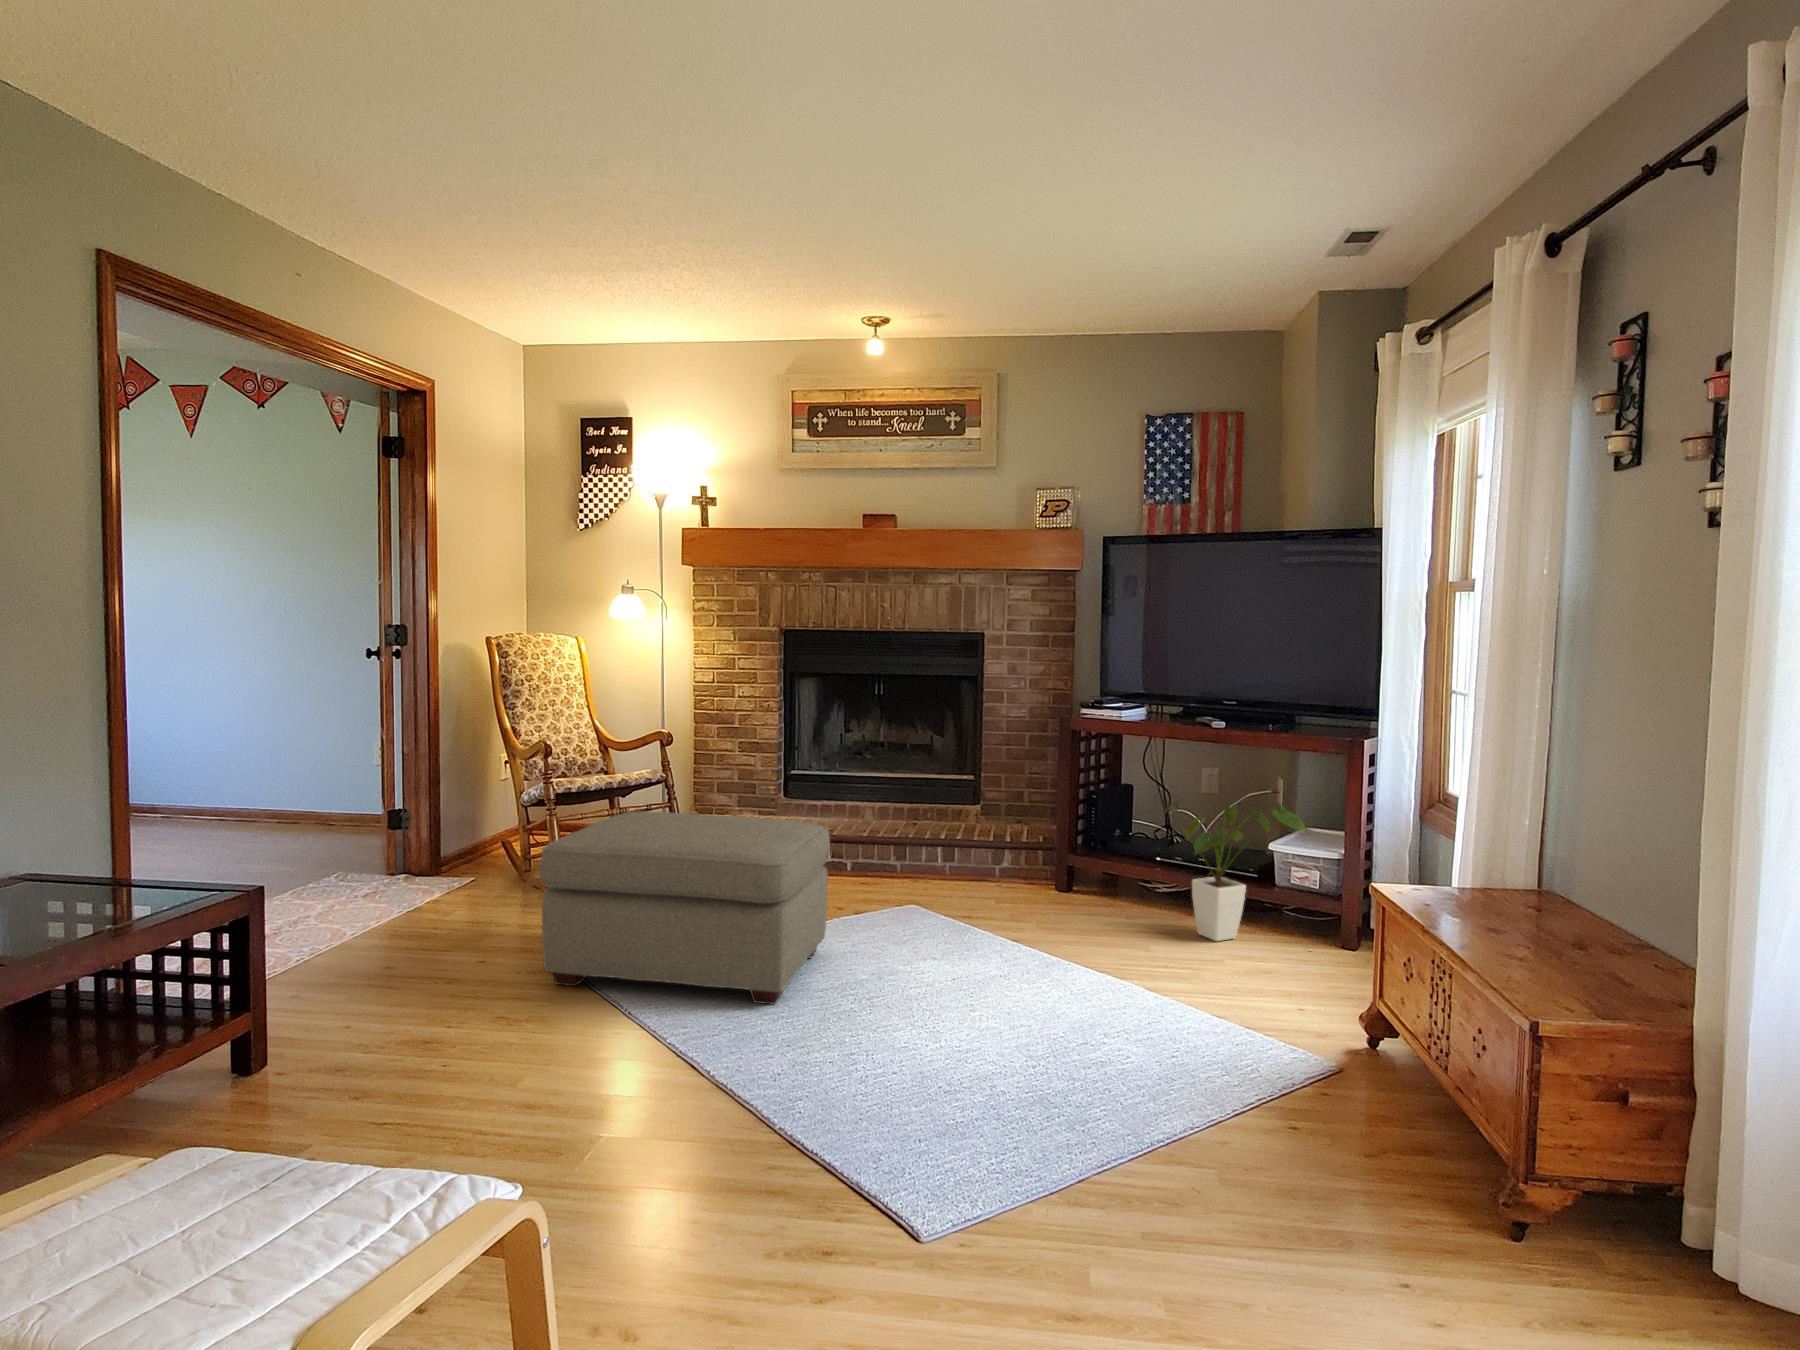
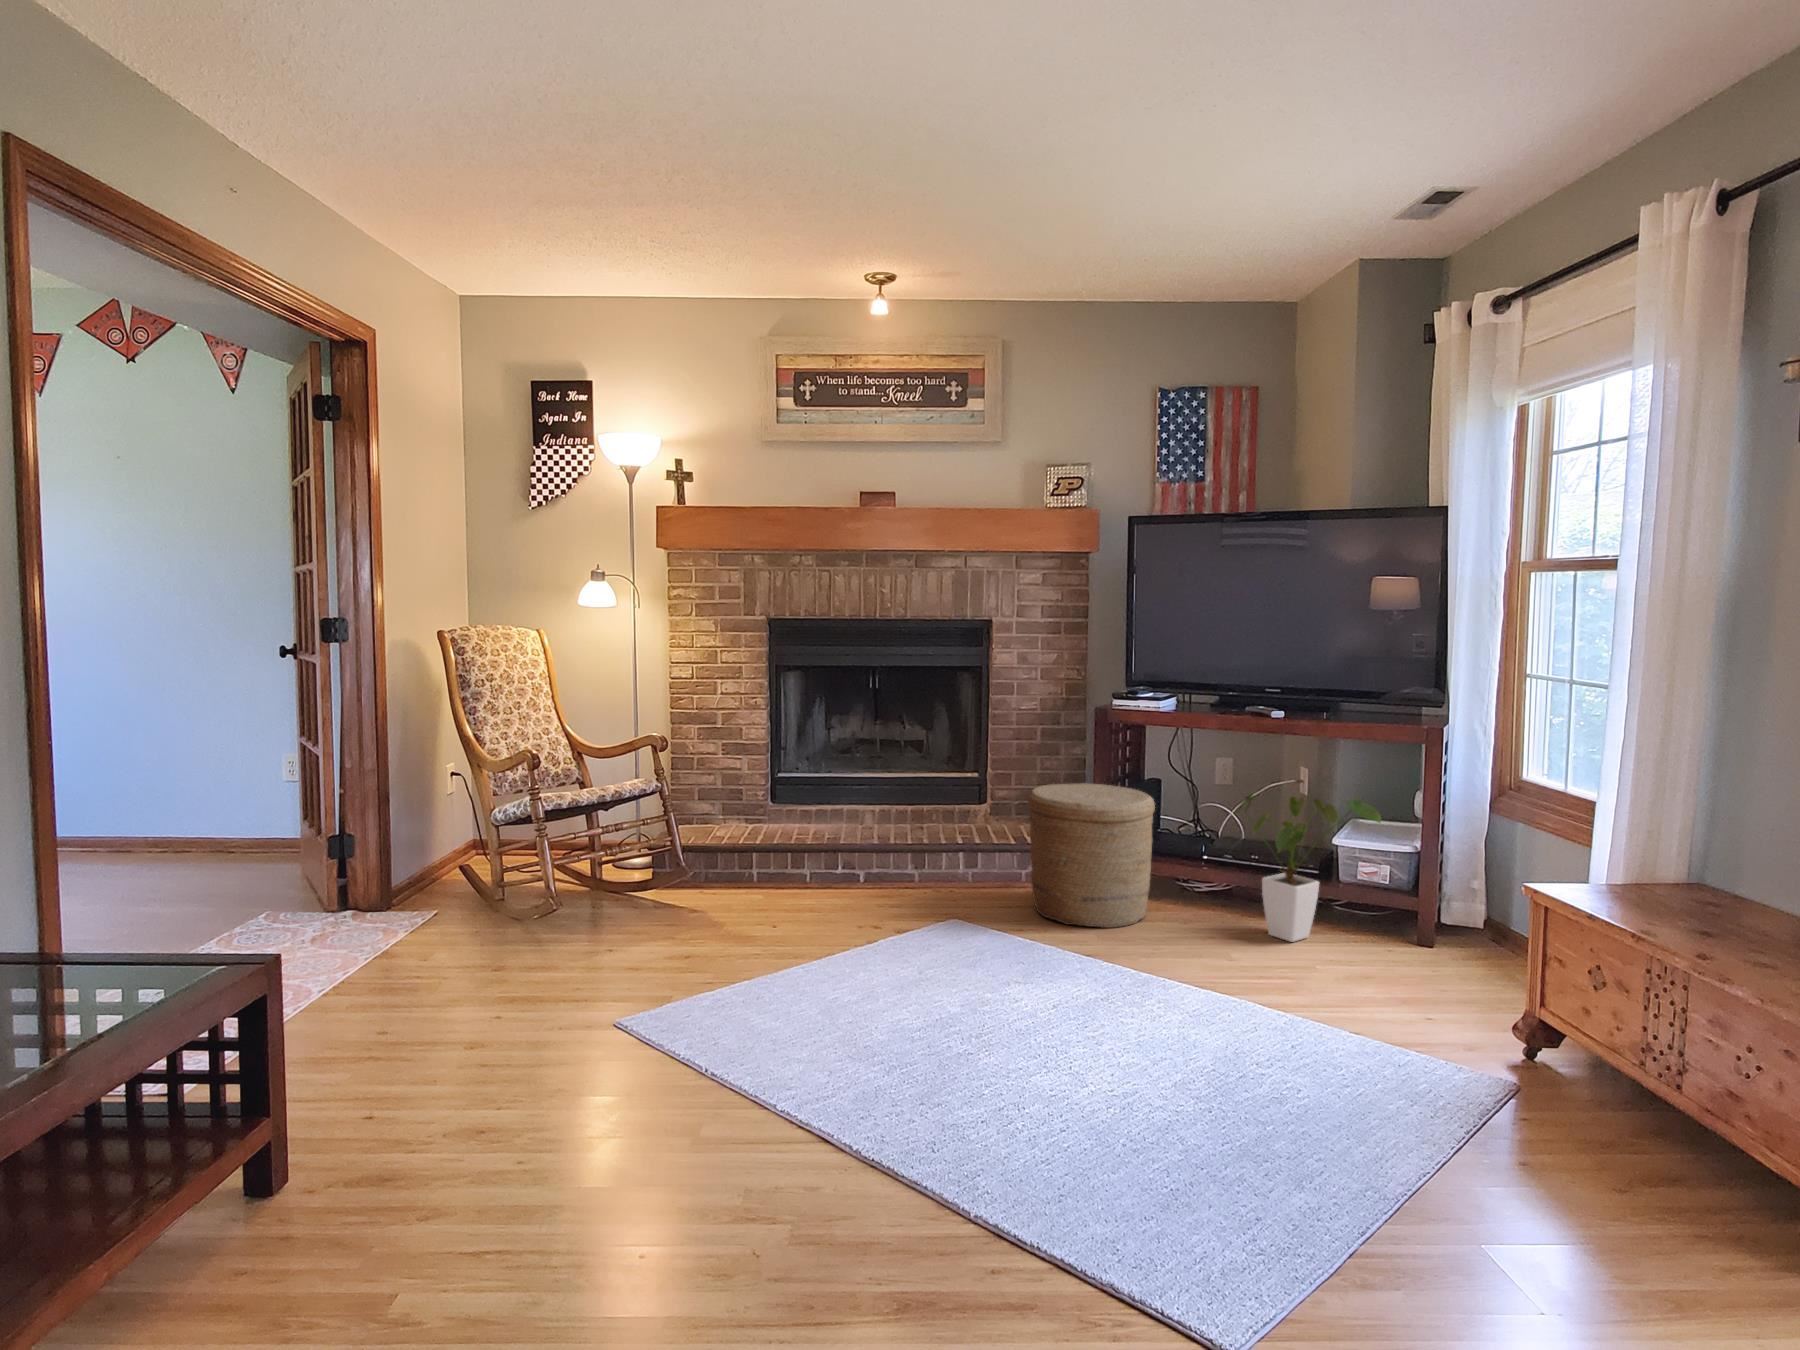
woven basket: none [983,786,1102,920] -> present [1027,783,1155,928]
ottoman: present [540,811,830,1005] -> none [587,835,900,1052]

